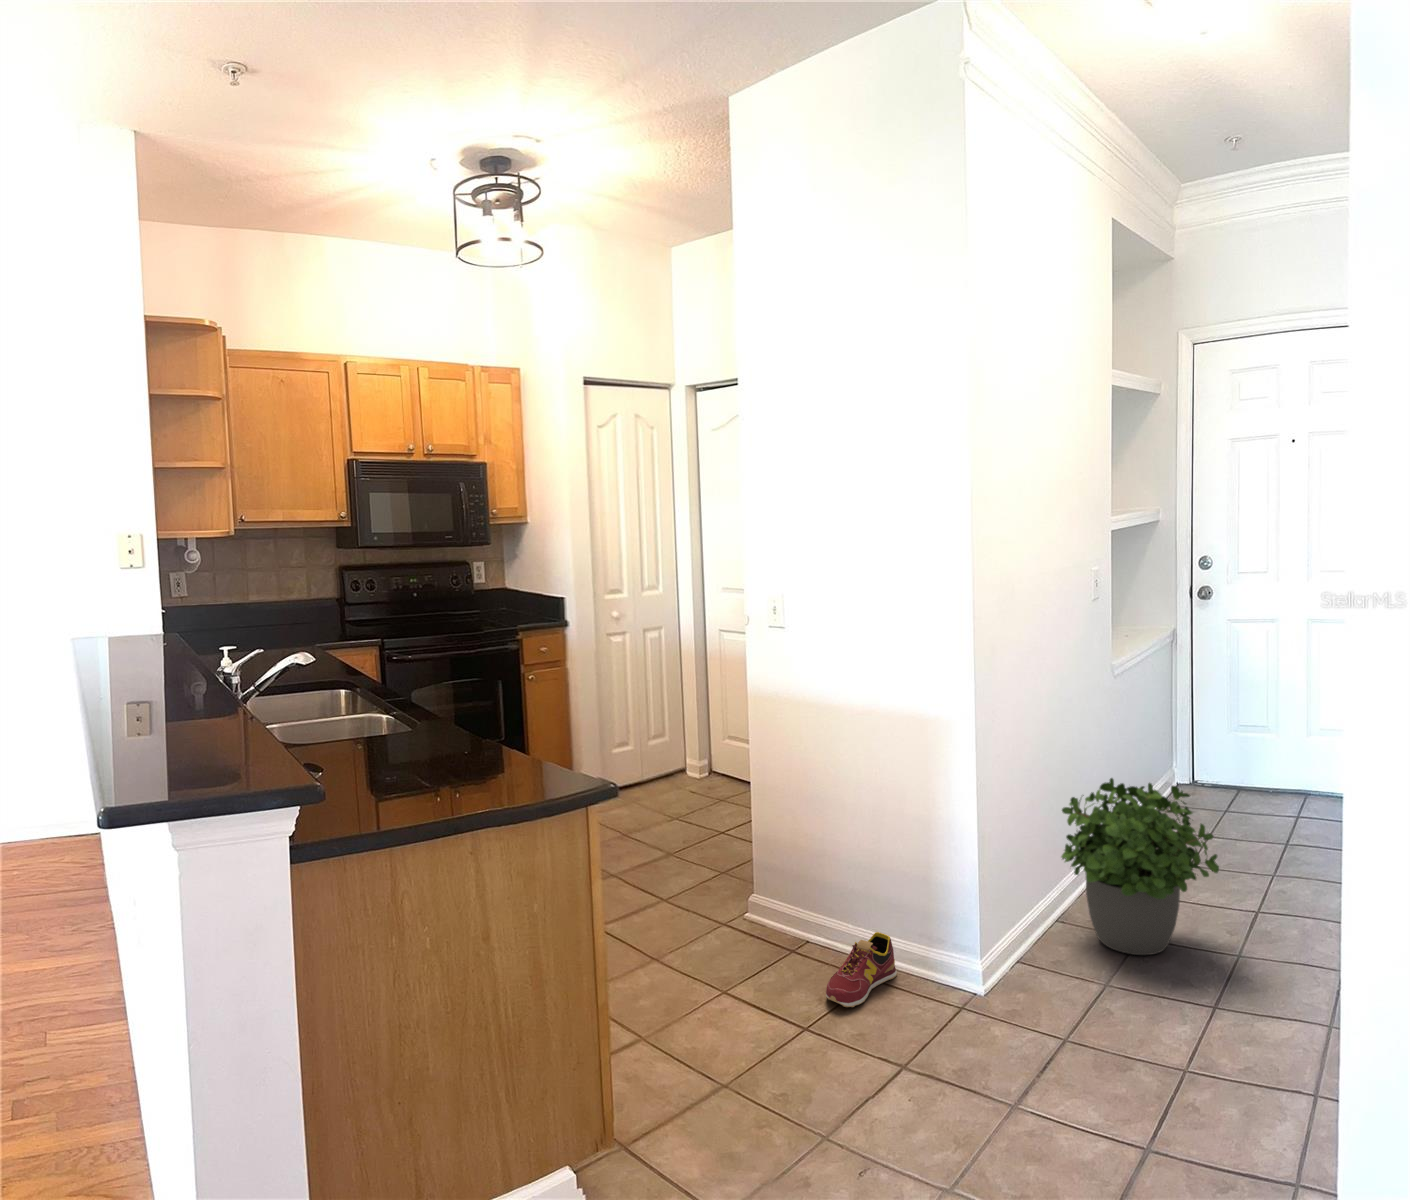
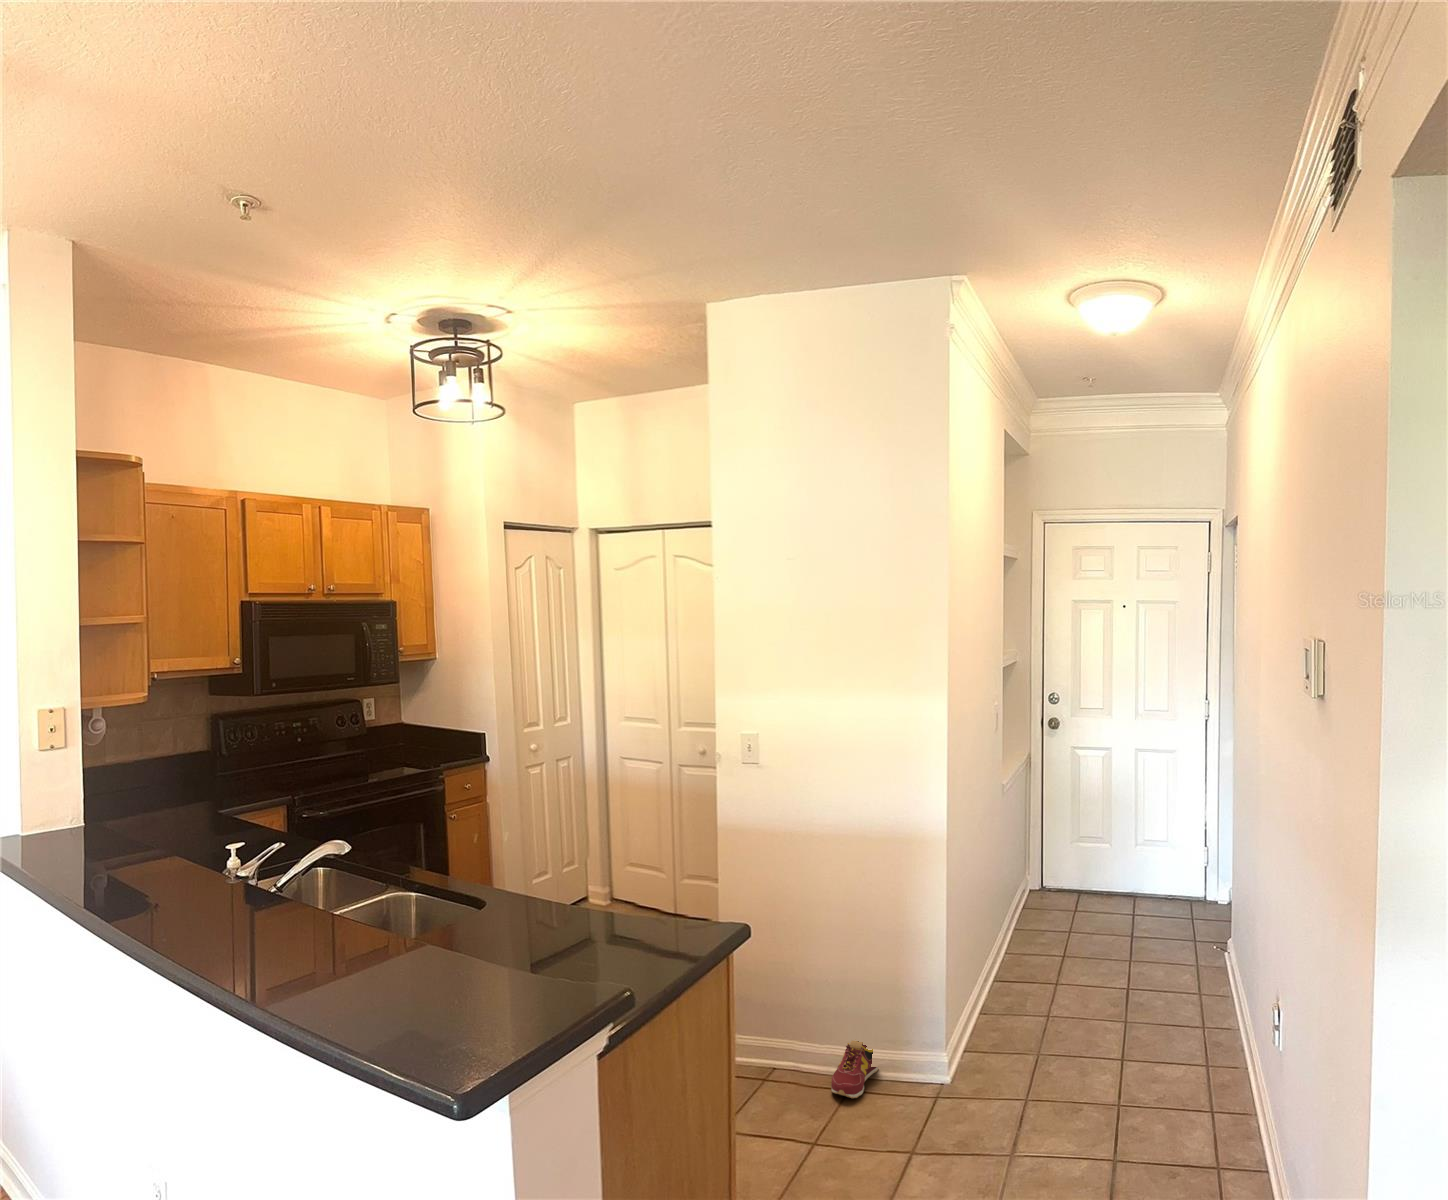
potted plant: present [1061,778,1219,955] -> none [989,887,1109,1032]

